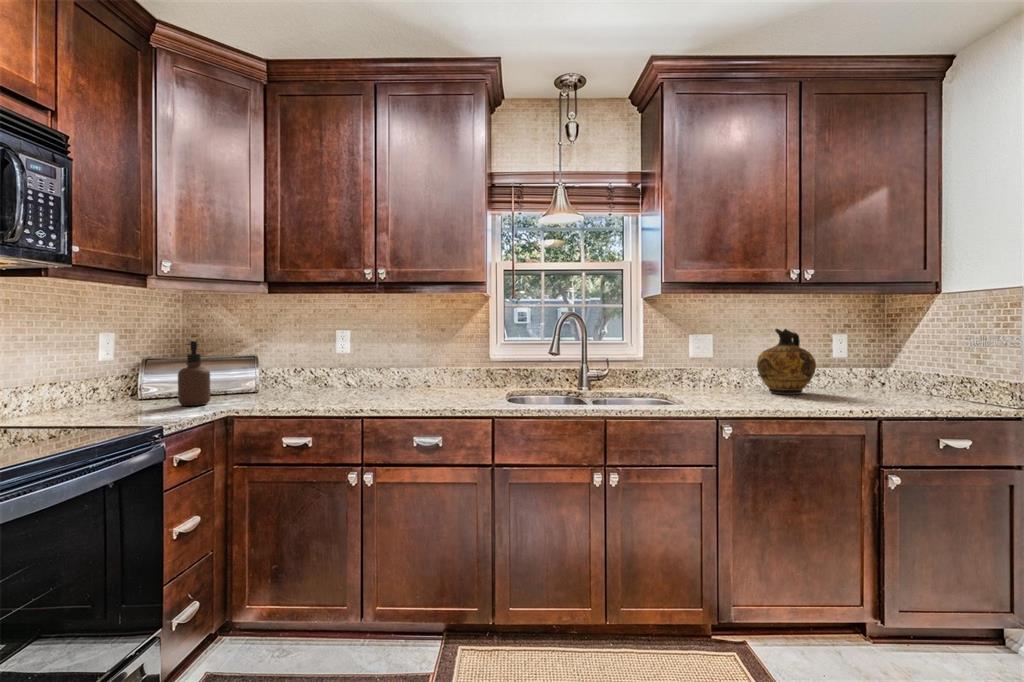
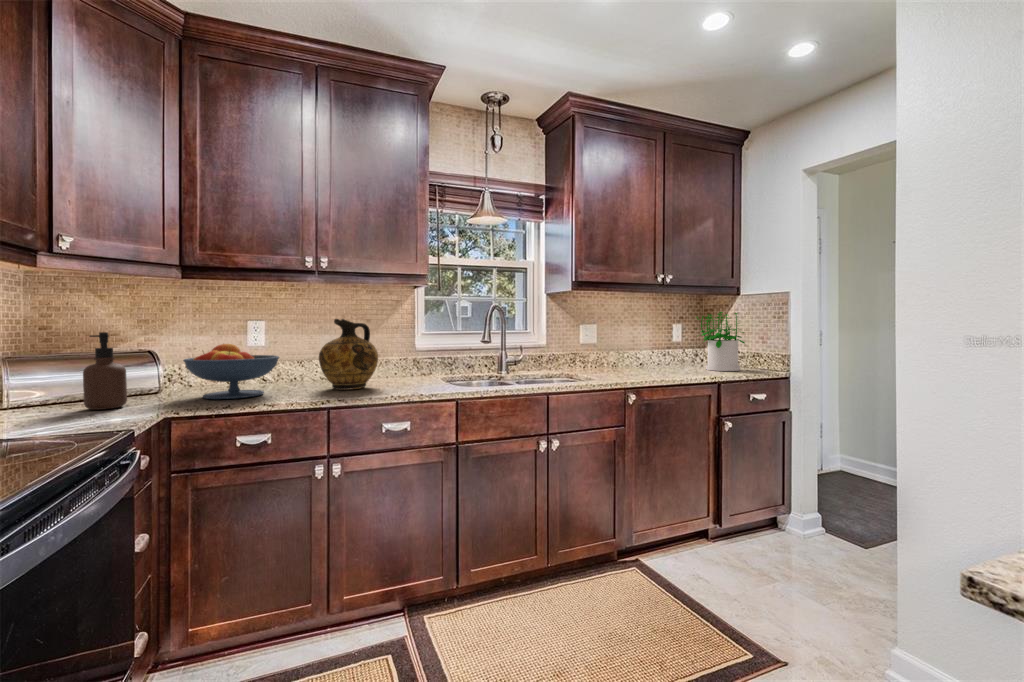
potted plant: none [859,317,937,401] -> present [697,312,745,371]
ceramic jug: present [757,329,816,394] -> present [319,319,378,390]
fruit bowl: none [256,352,338,403] -> present [183,344,279,399]

